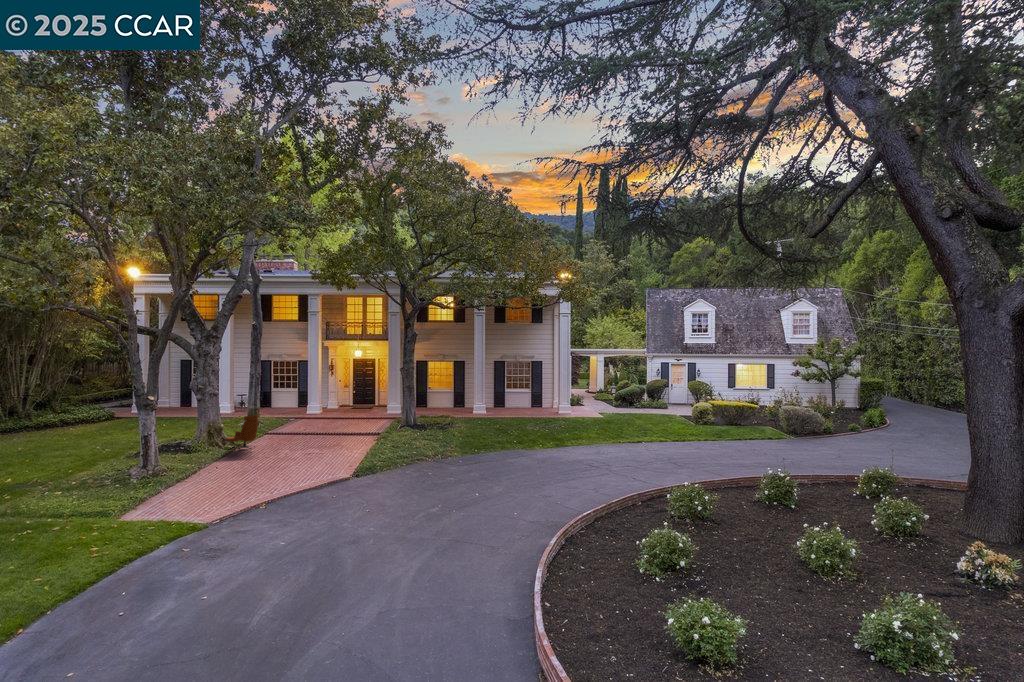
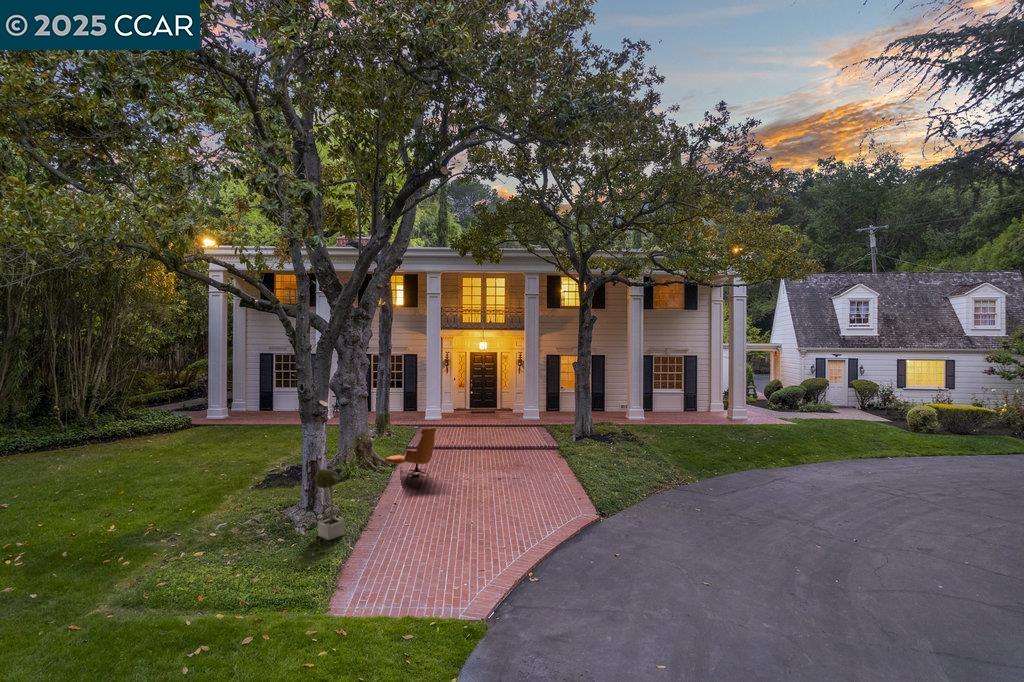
potted tree: none [121,437,144,481] -> present [315,469,345,540]

